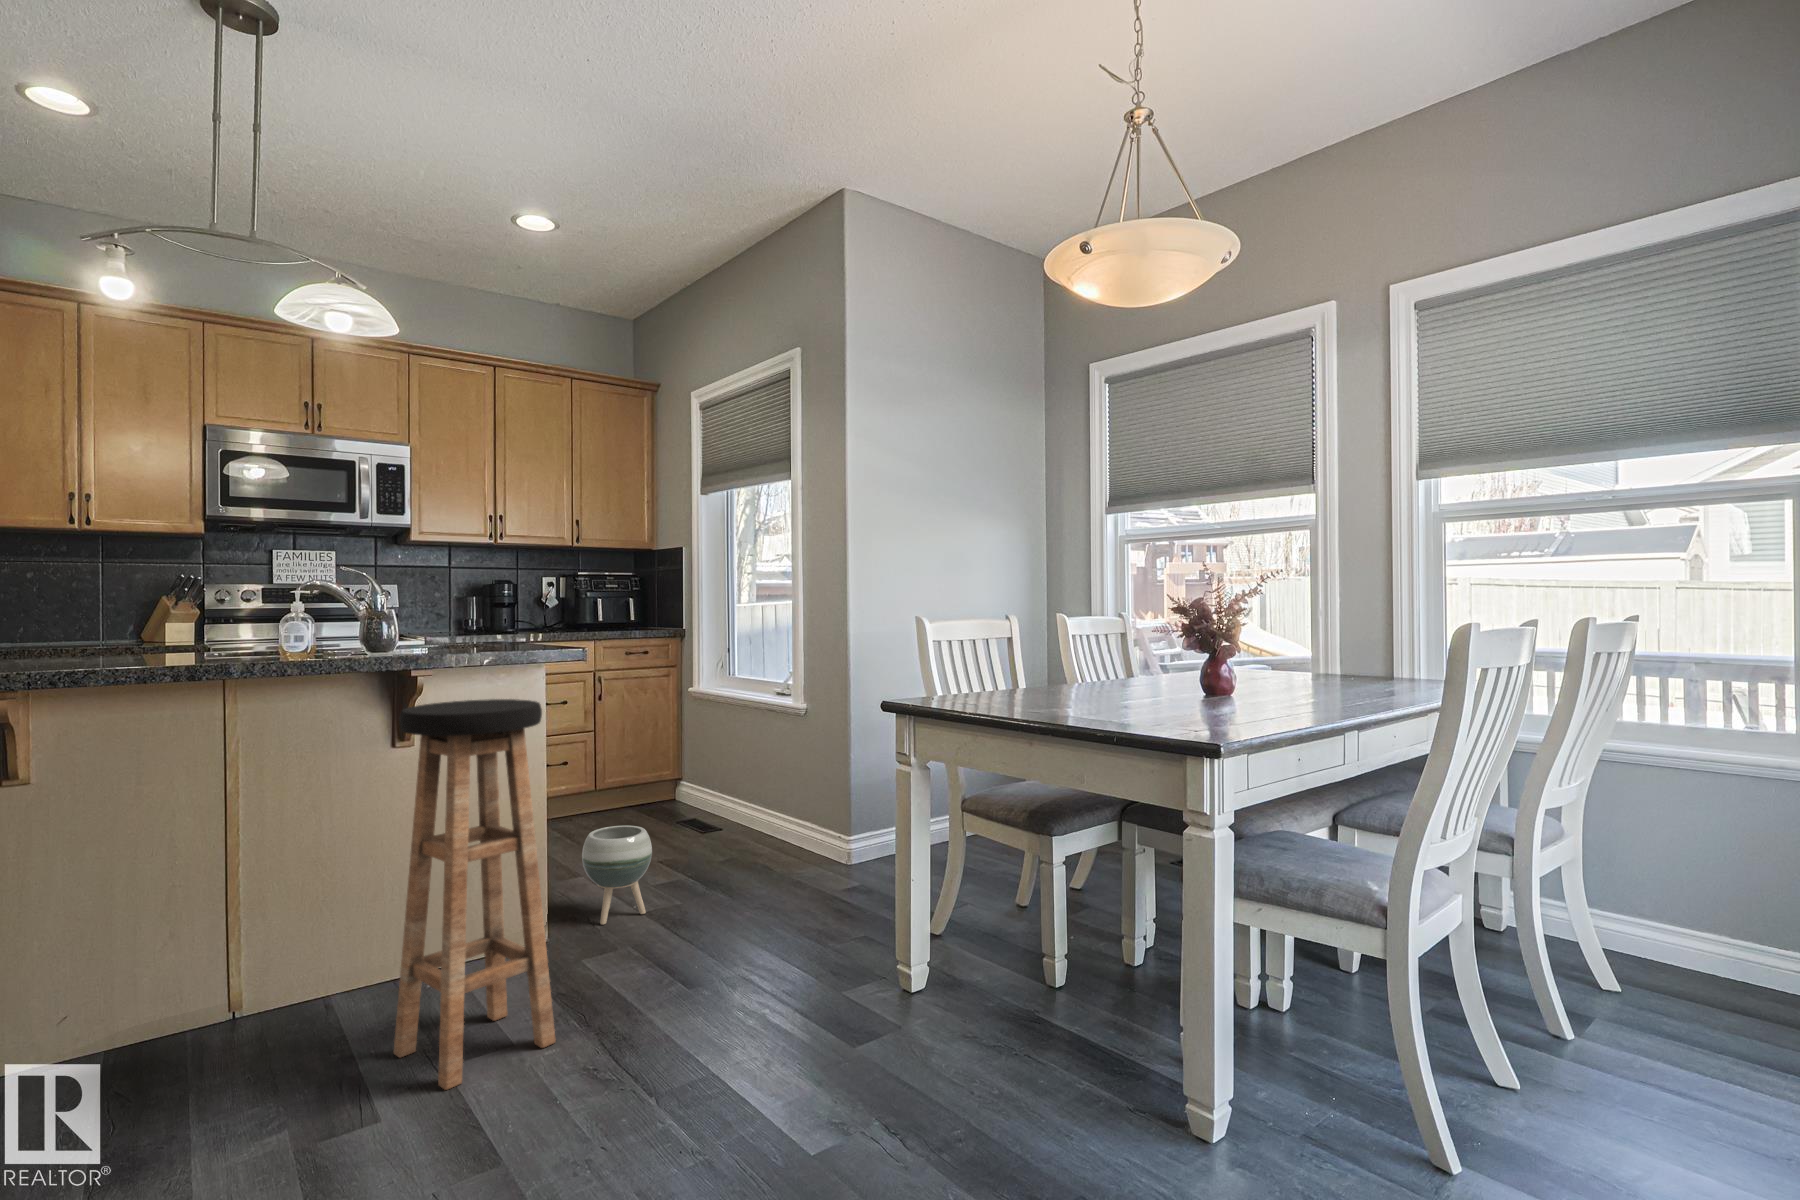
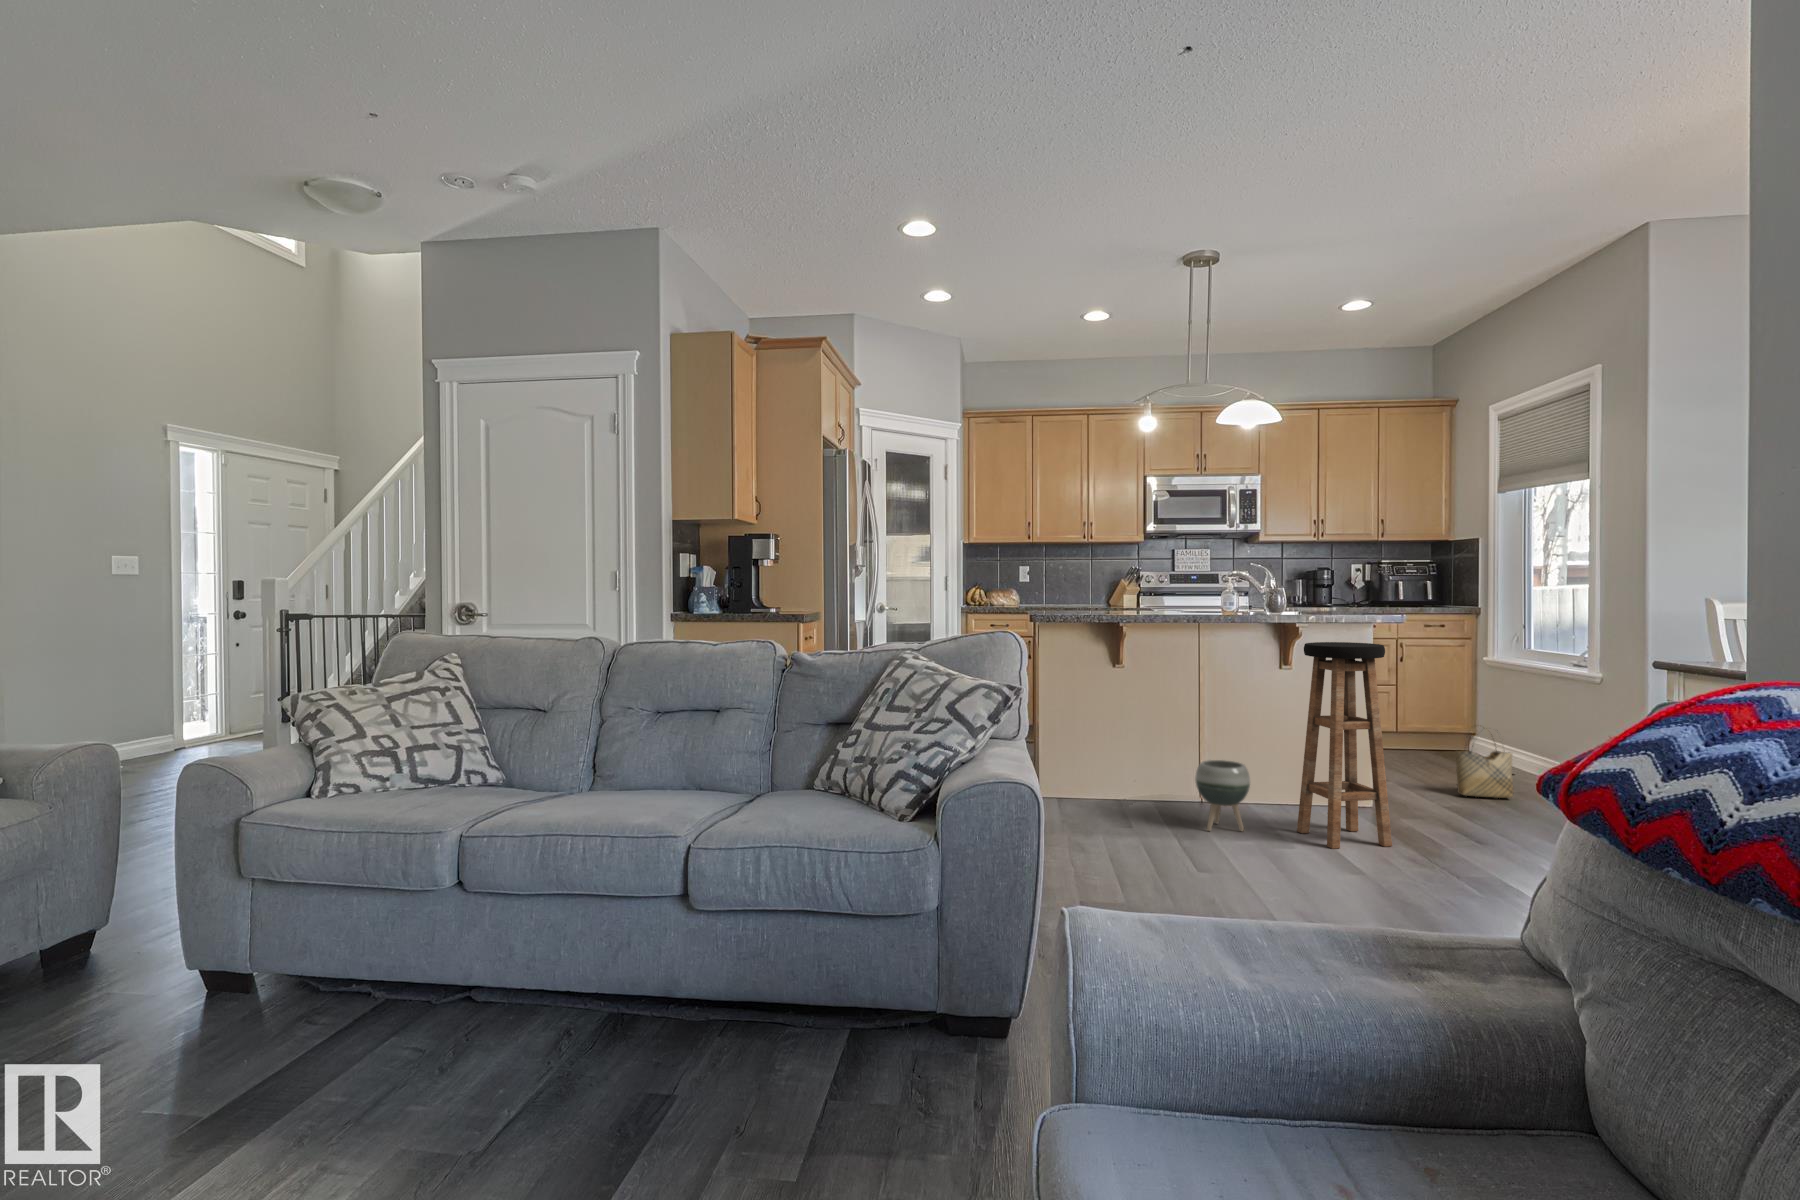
woven basket: none [656,784,723,884] -> present [1456,725,1514,798]
planter: present [582,825,652,925] -> present [1195,760,1250,831]

